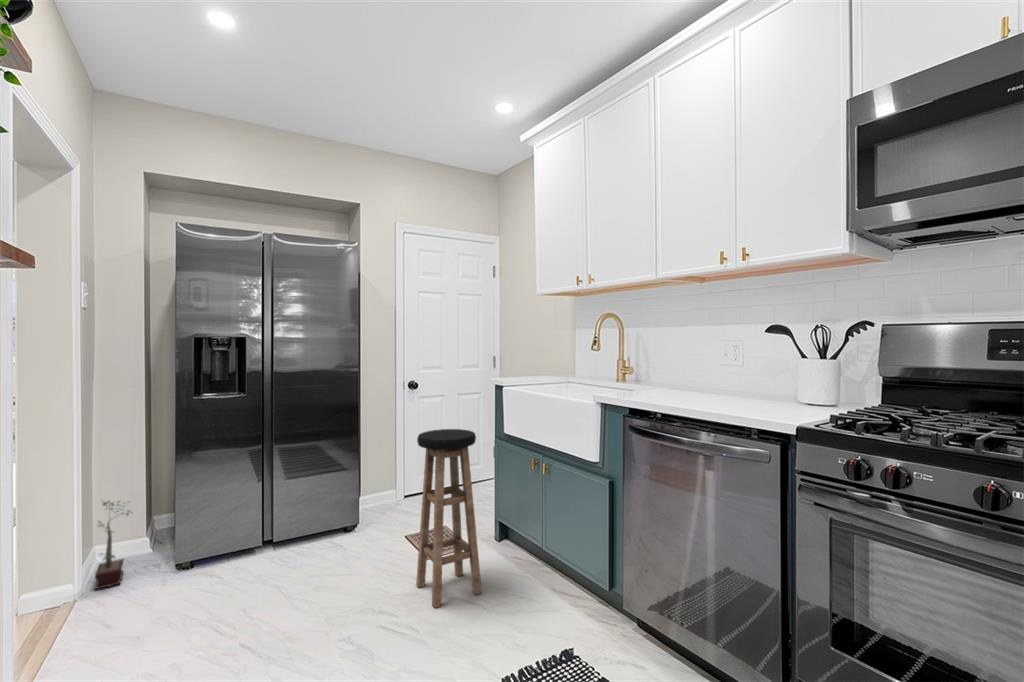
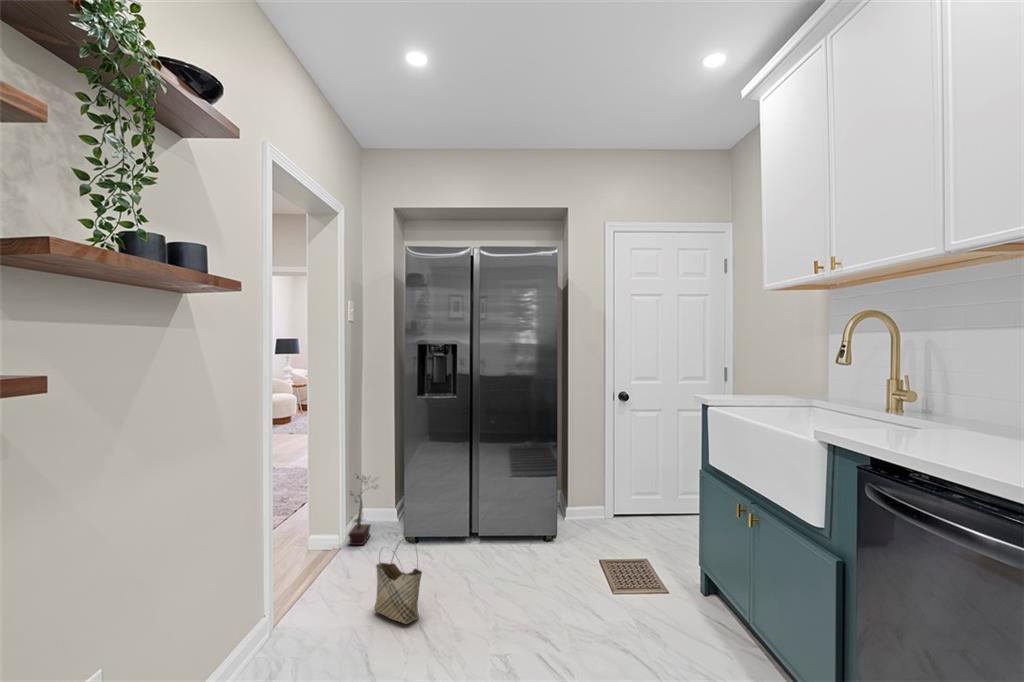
bar stool: present [416,429,482,608] -> none [588,451,661,658]
woven basket: none [177,551,243,642] -> present [374,538,422,624]

